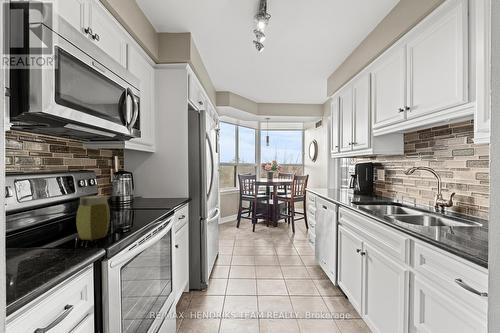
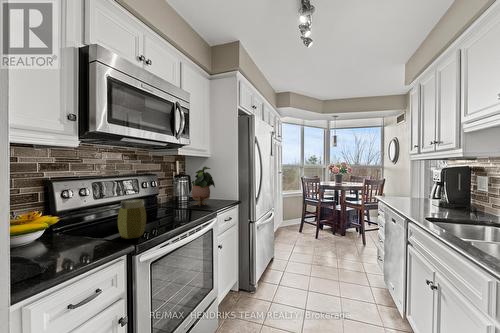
potted plant: none [139,162,166,205] -> present [192,167,215,206]

